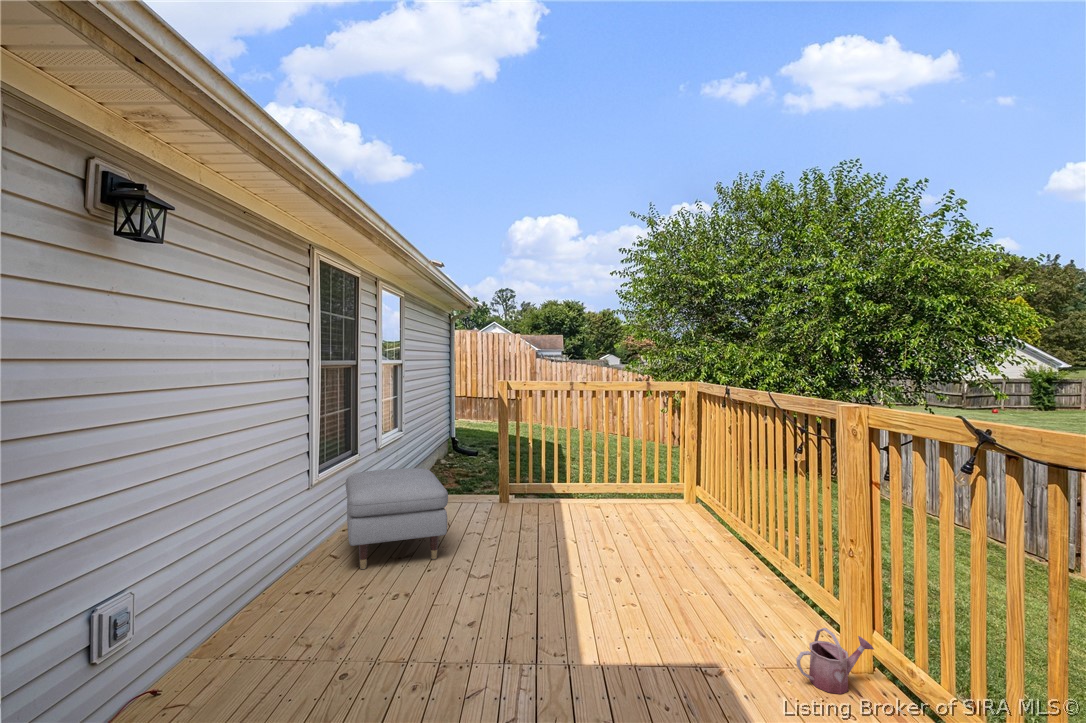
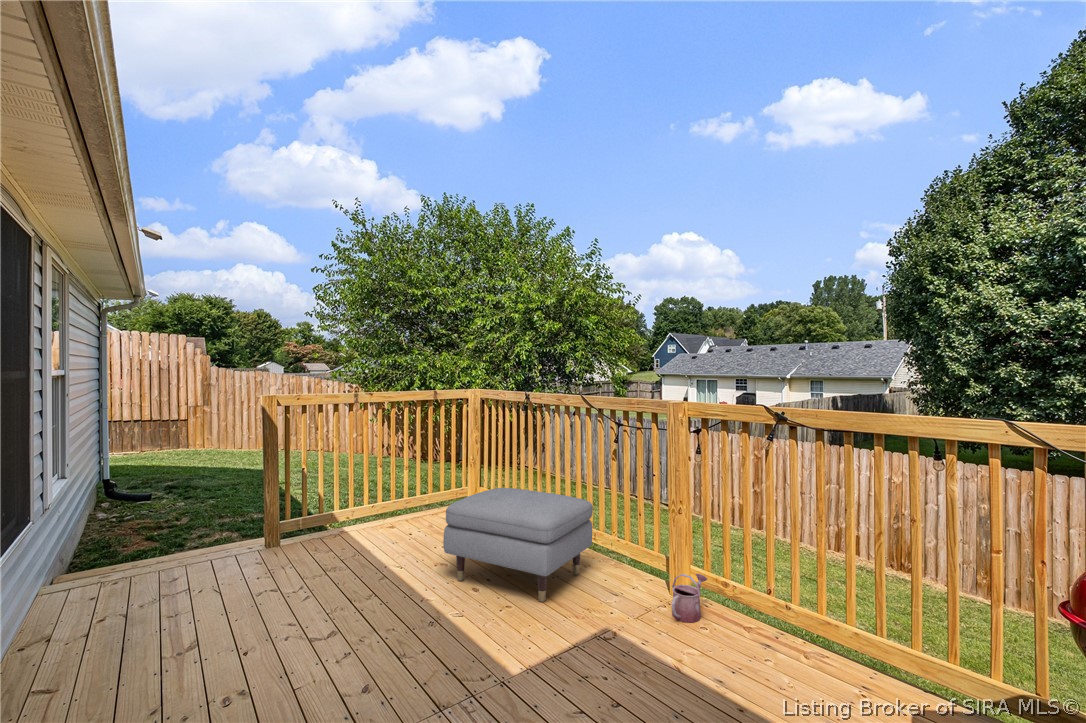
ottoman: present [346,468,448,569] -> present [443,488,593,602]

